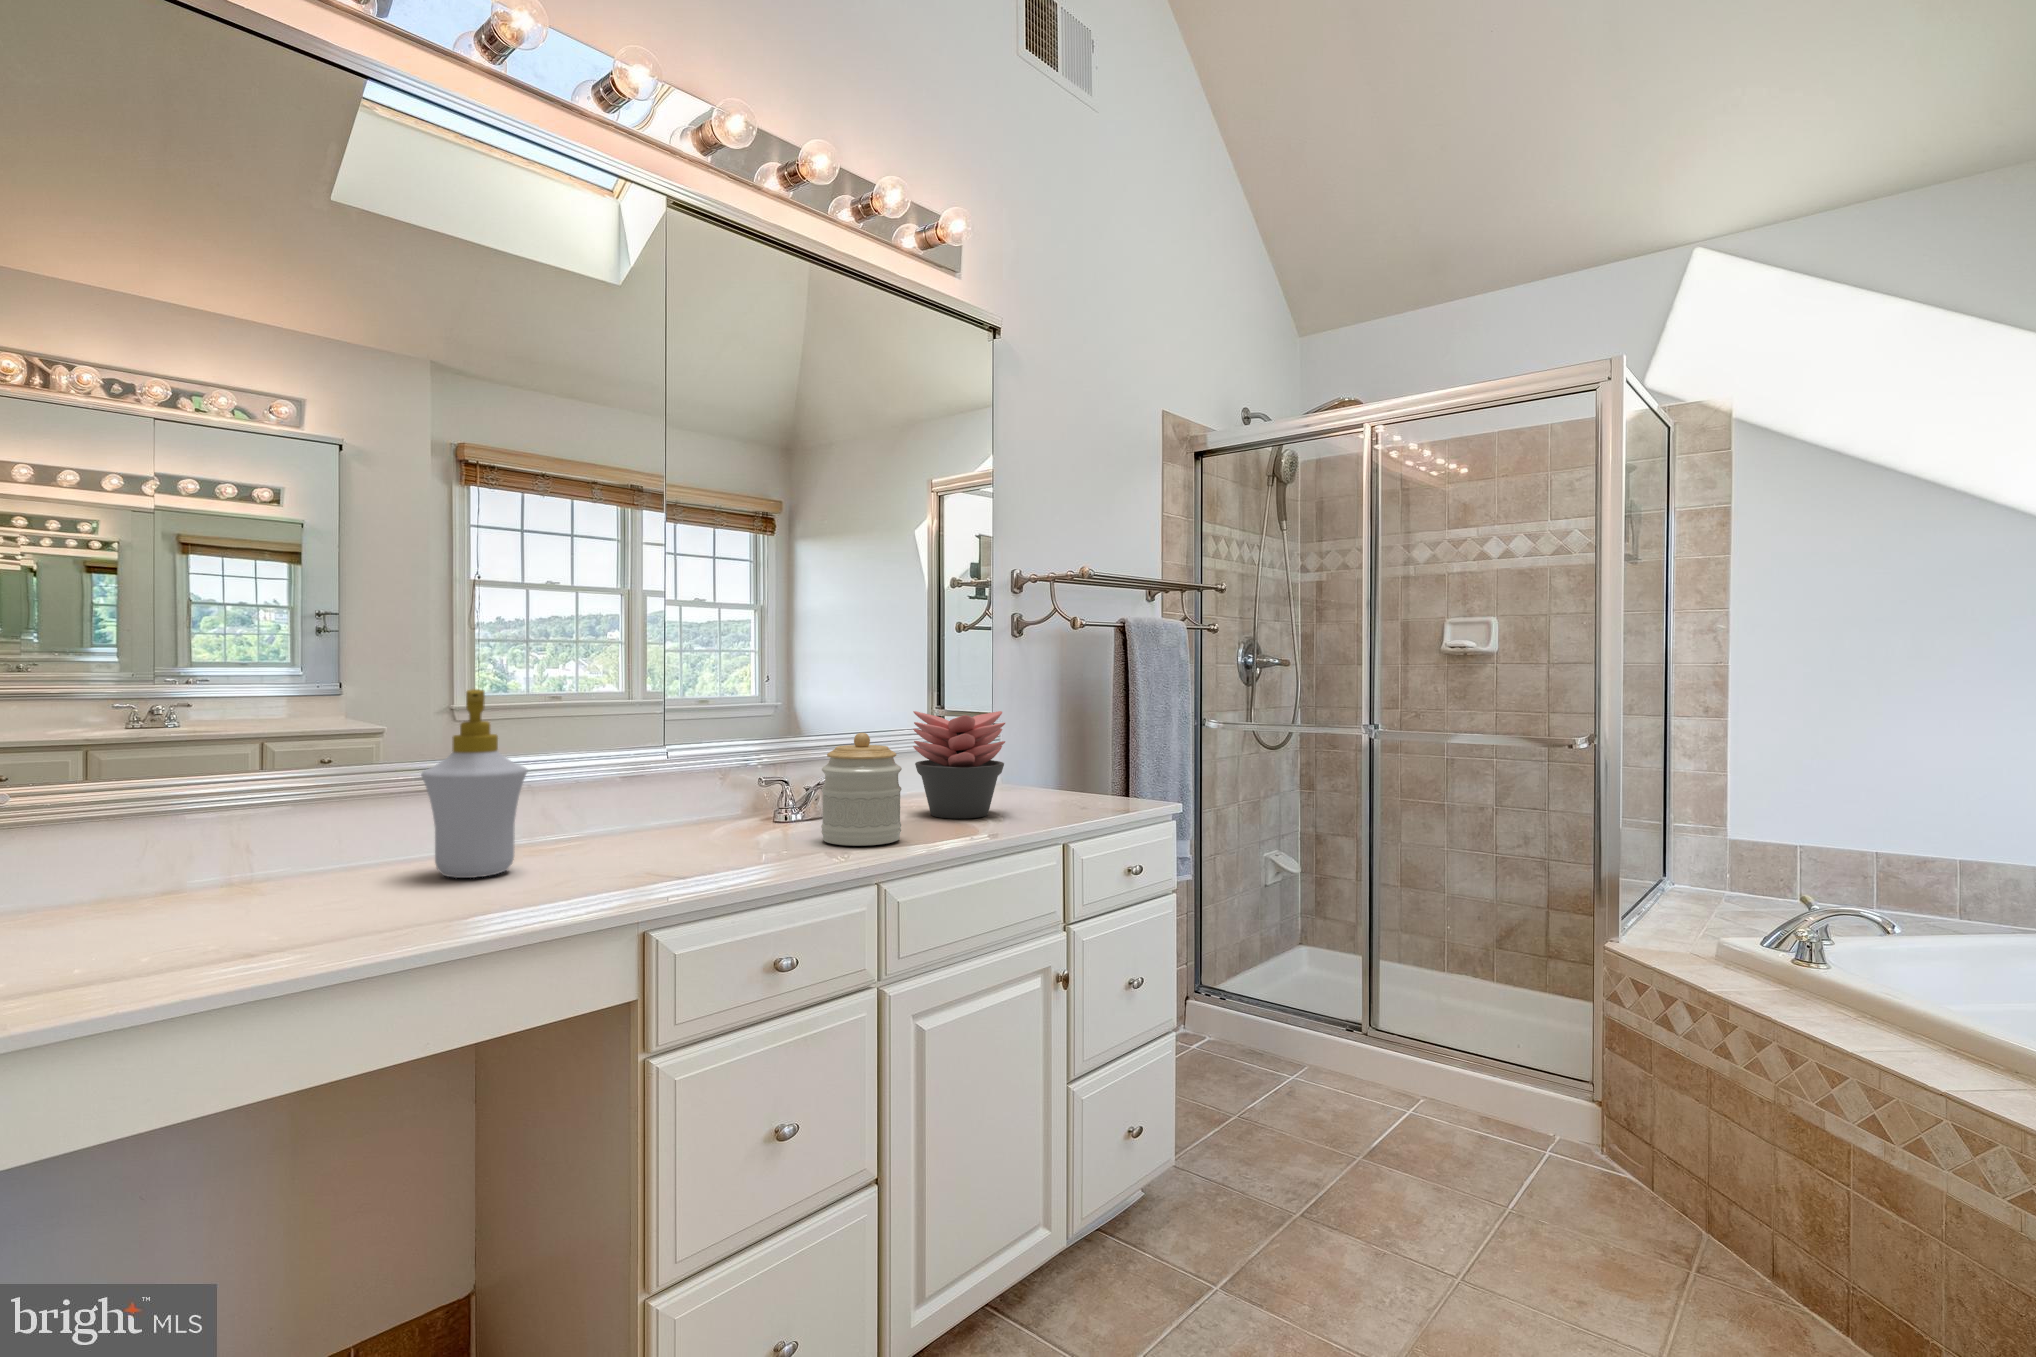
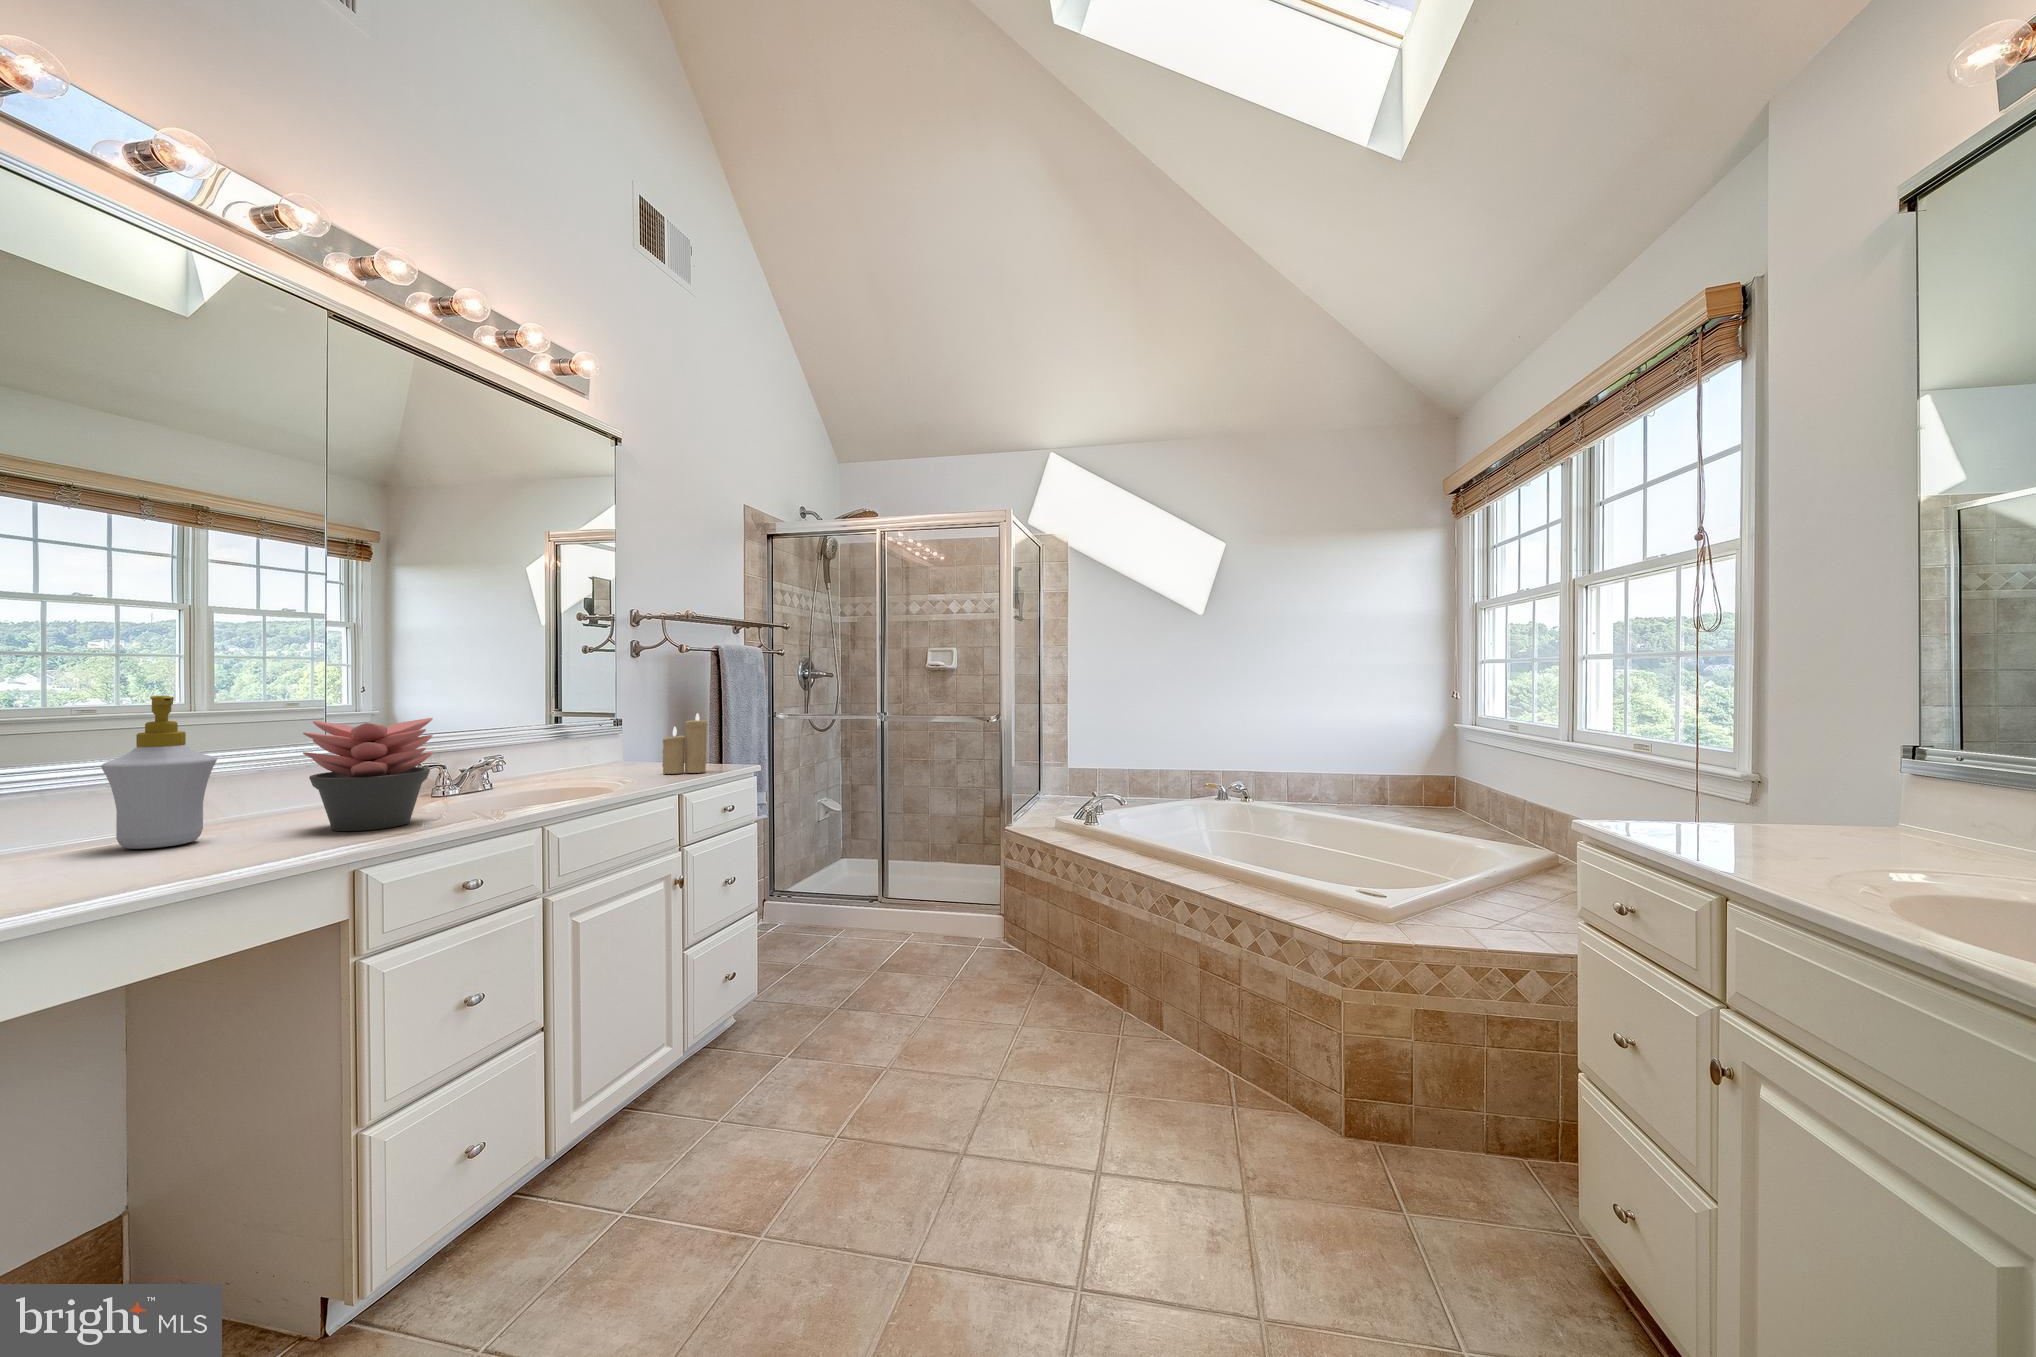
succulent plant: present [913,711,1005,818] -> present [303,718,433,831]
candle: none [1044,722,1106,812] -> present [662,713,707,774]
jar: present [821,733,902,846] -> none [489,723,556,803]

